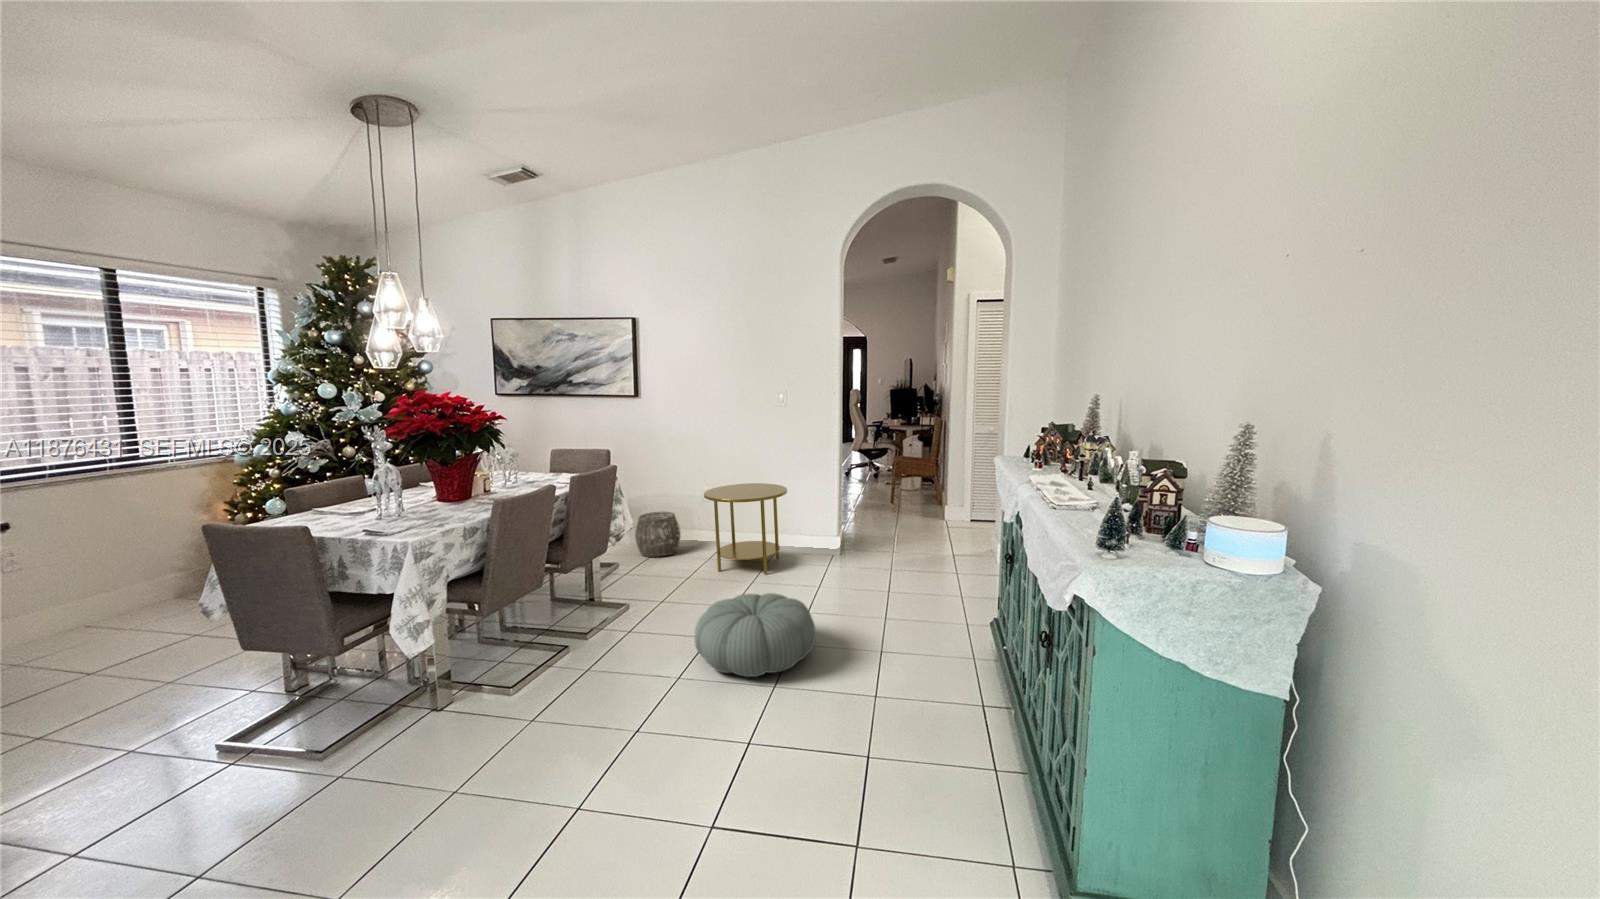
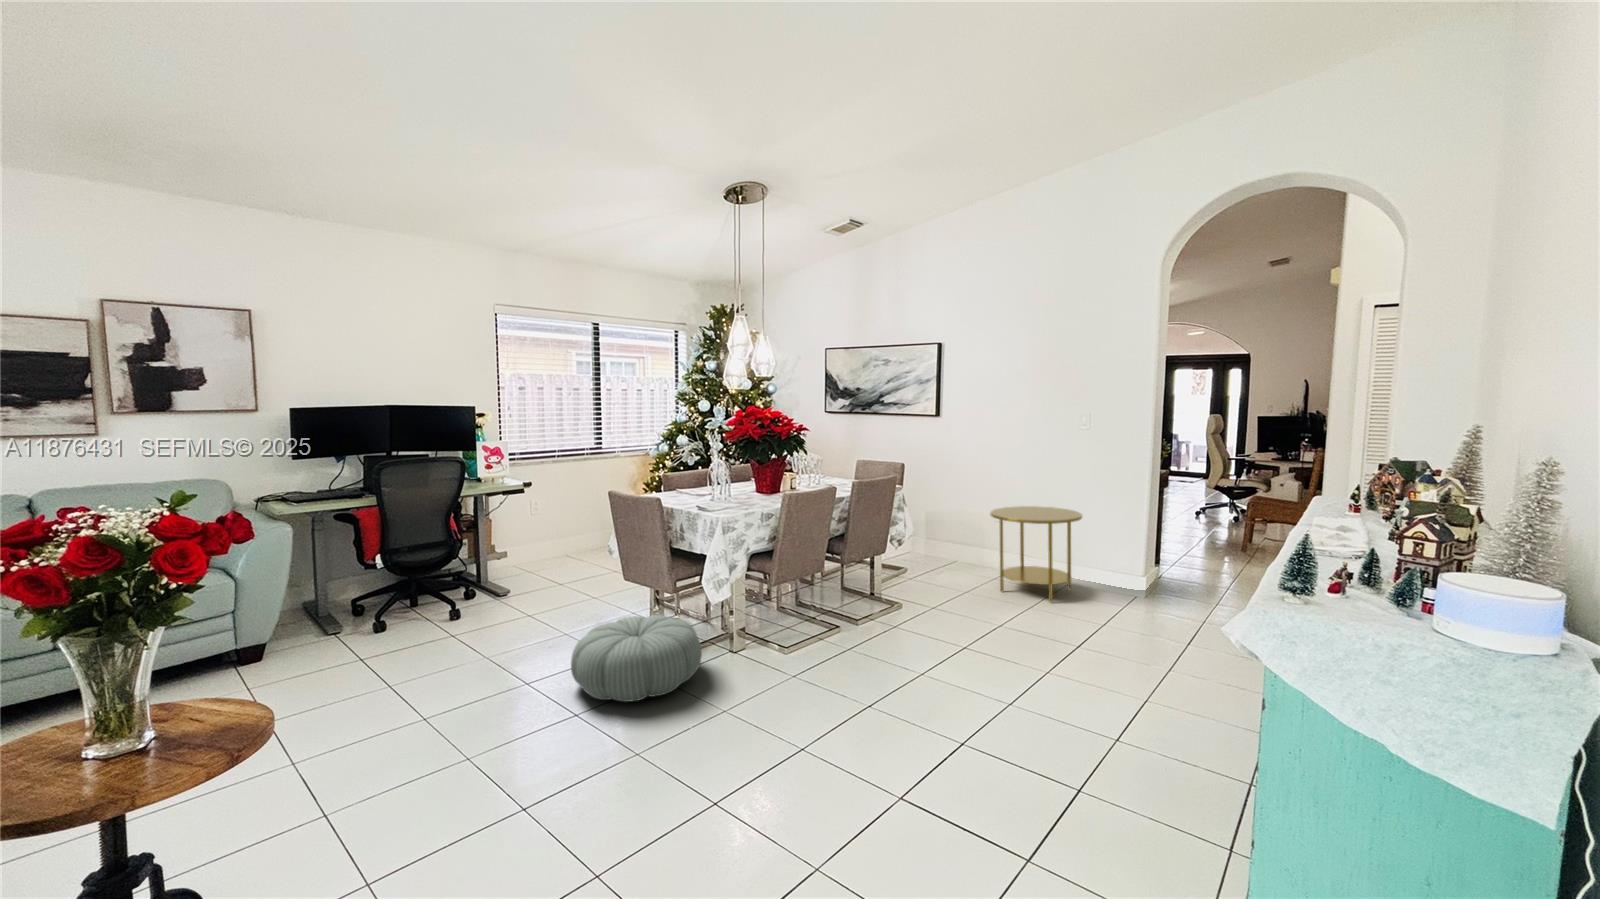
woven basket: present [635,512,680,557] -> none [925,526,970,570]
pouf: present [694,593,816,677] -> present [571,615,702,702]

